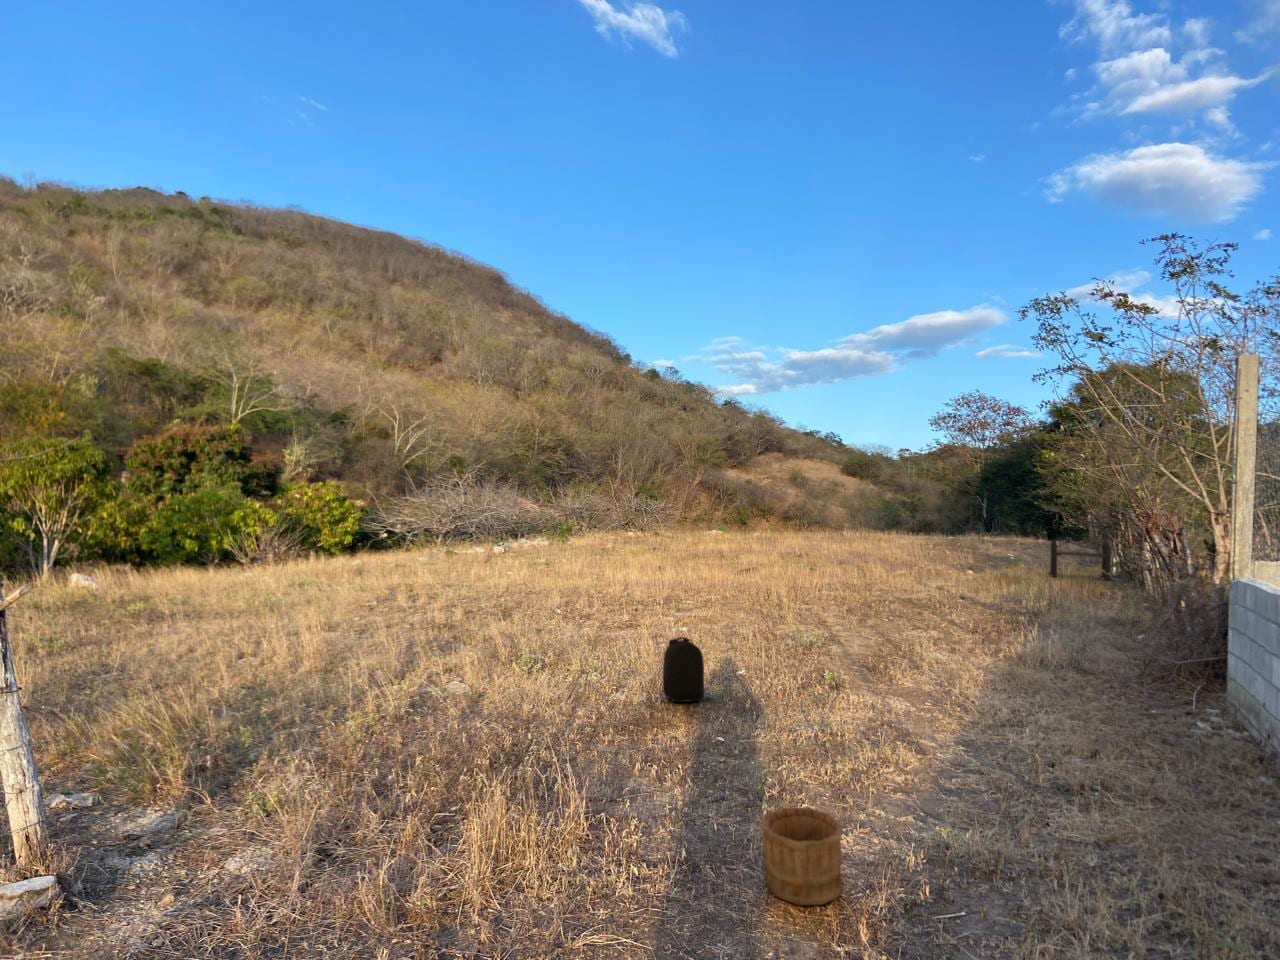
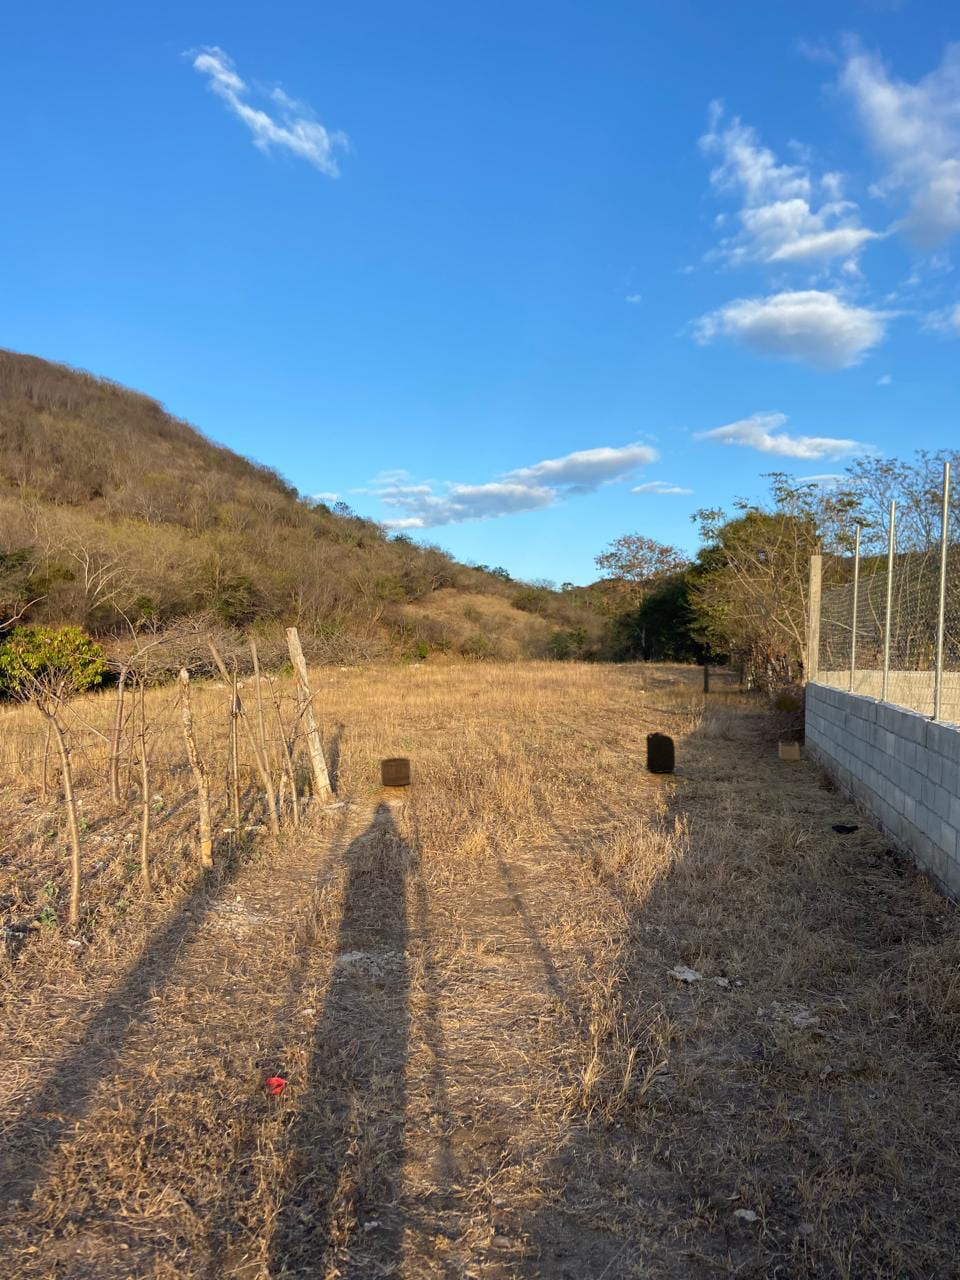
potted tree: none [1169,600,1230,724] -> present [774,694,802,760]
backpack: present [663,637,704,702] -> present [646,732,675,773]
wooden bucket: present [760,808,843,905] -> present [380,758,410,786]

